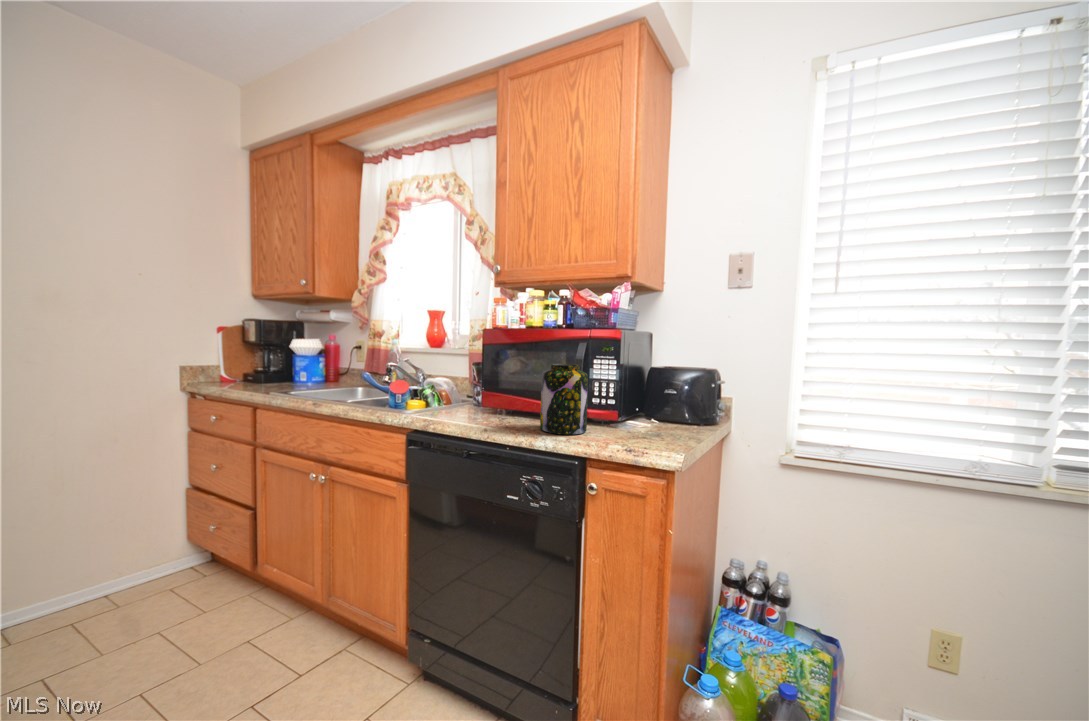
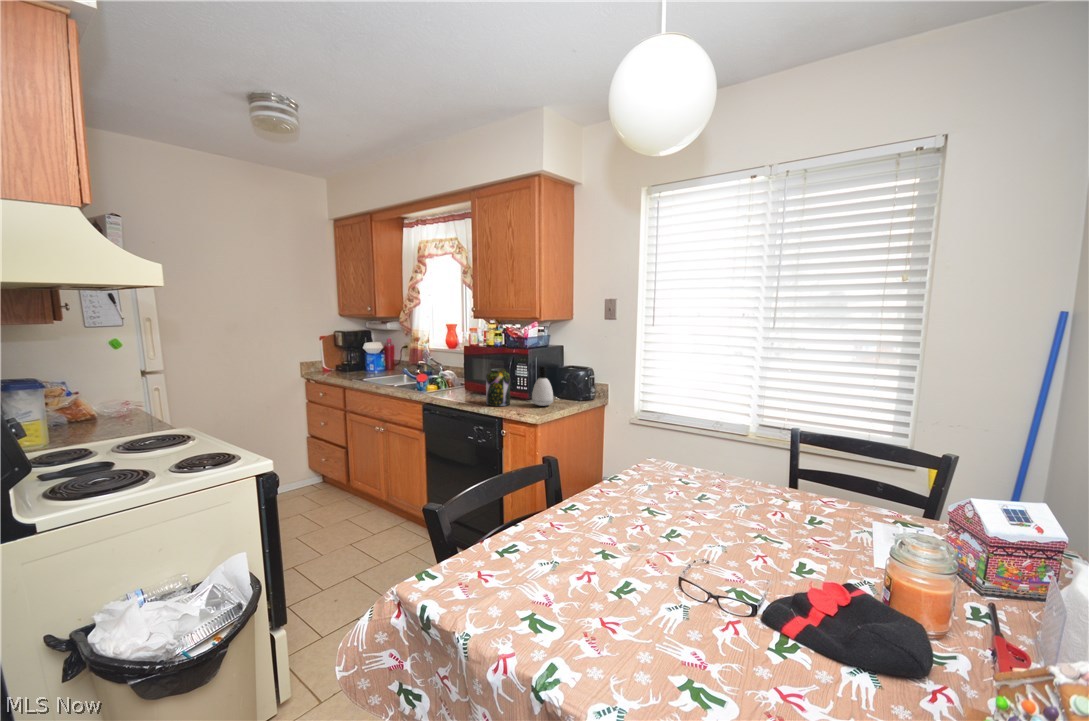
soap dispenser: none [628,358,669,432] -> present [532,366,553,406]

